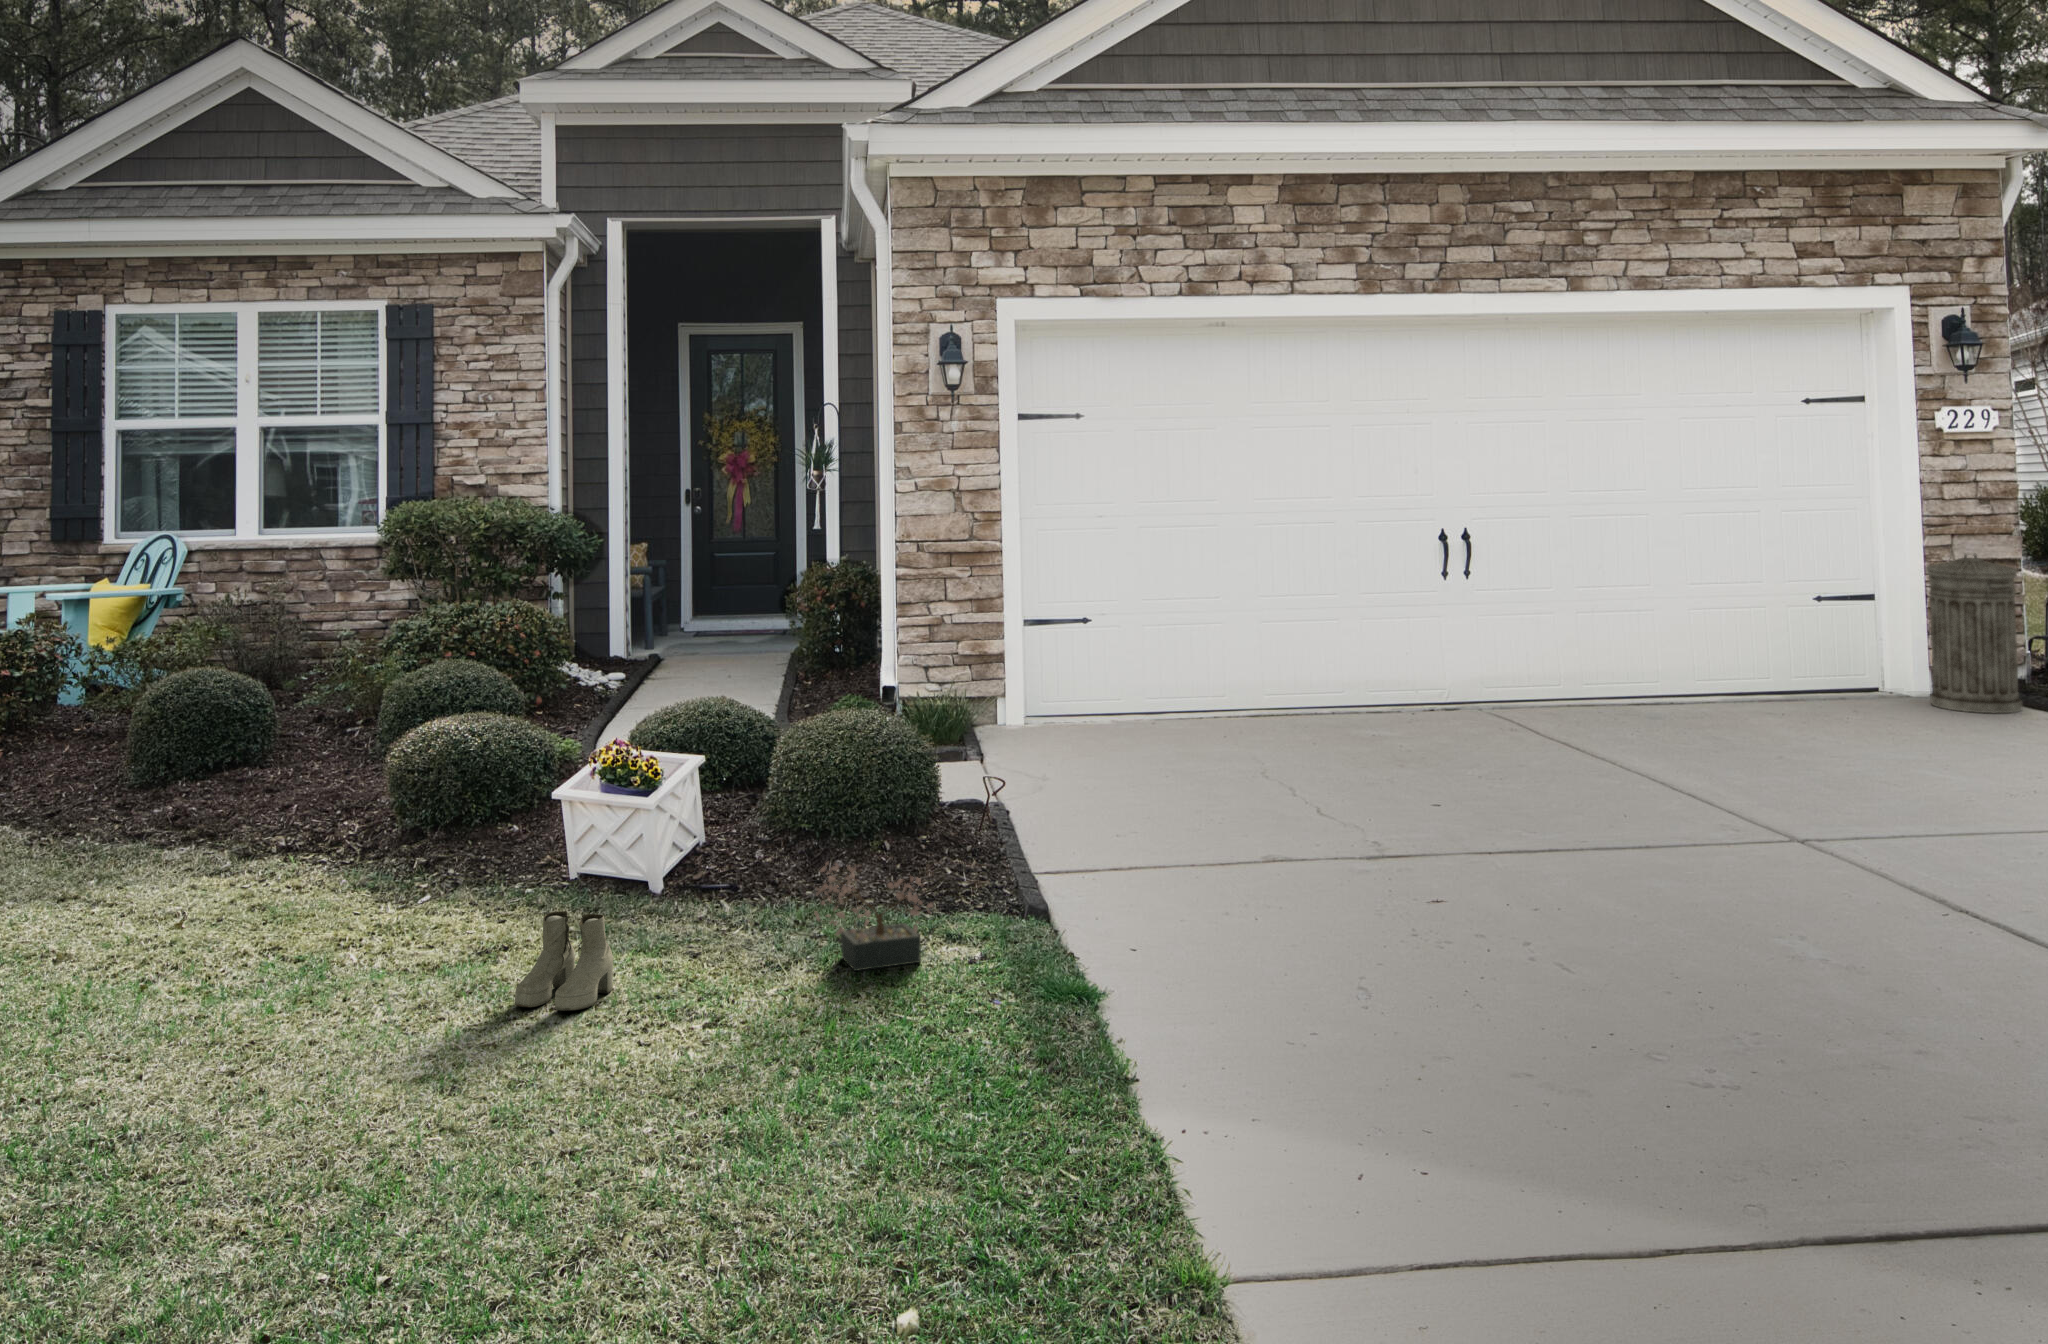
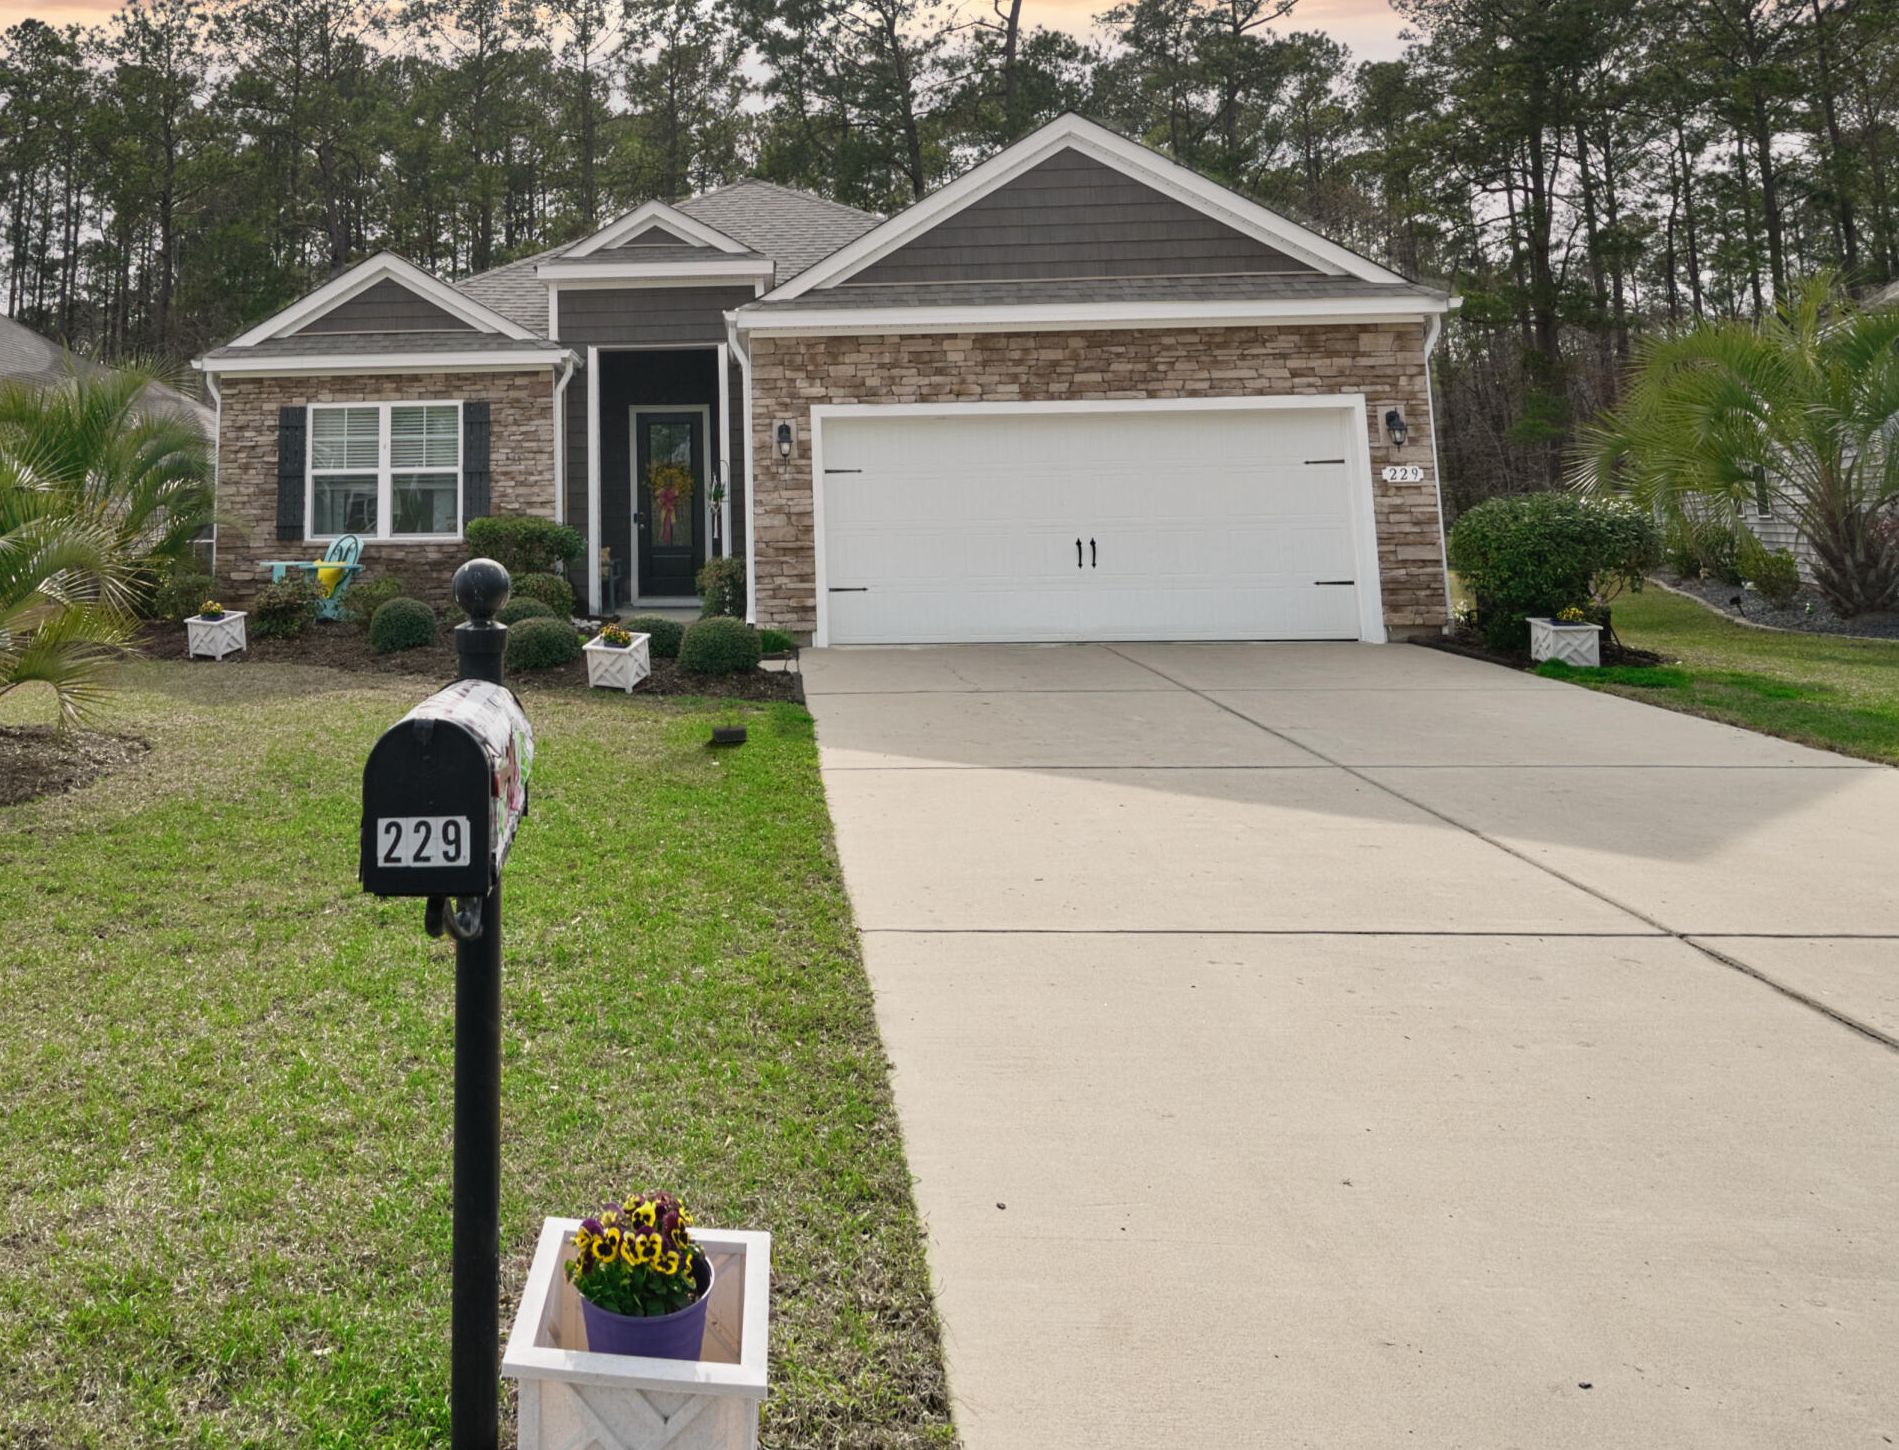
trash can: present [1927,554,2022,713] -> none [1369,553,1422,647]
boots: present [515,911,613,1011] -> none [572,714,613,753]

